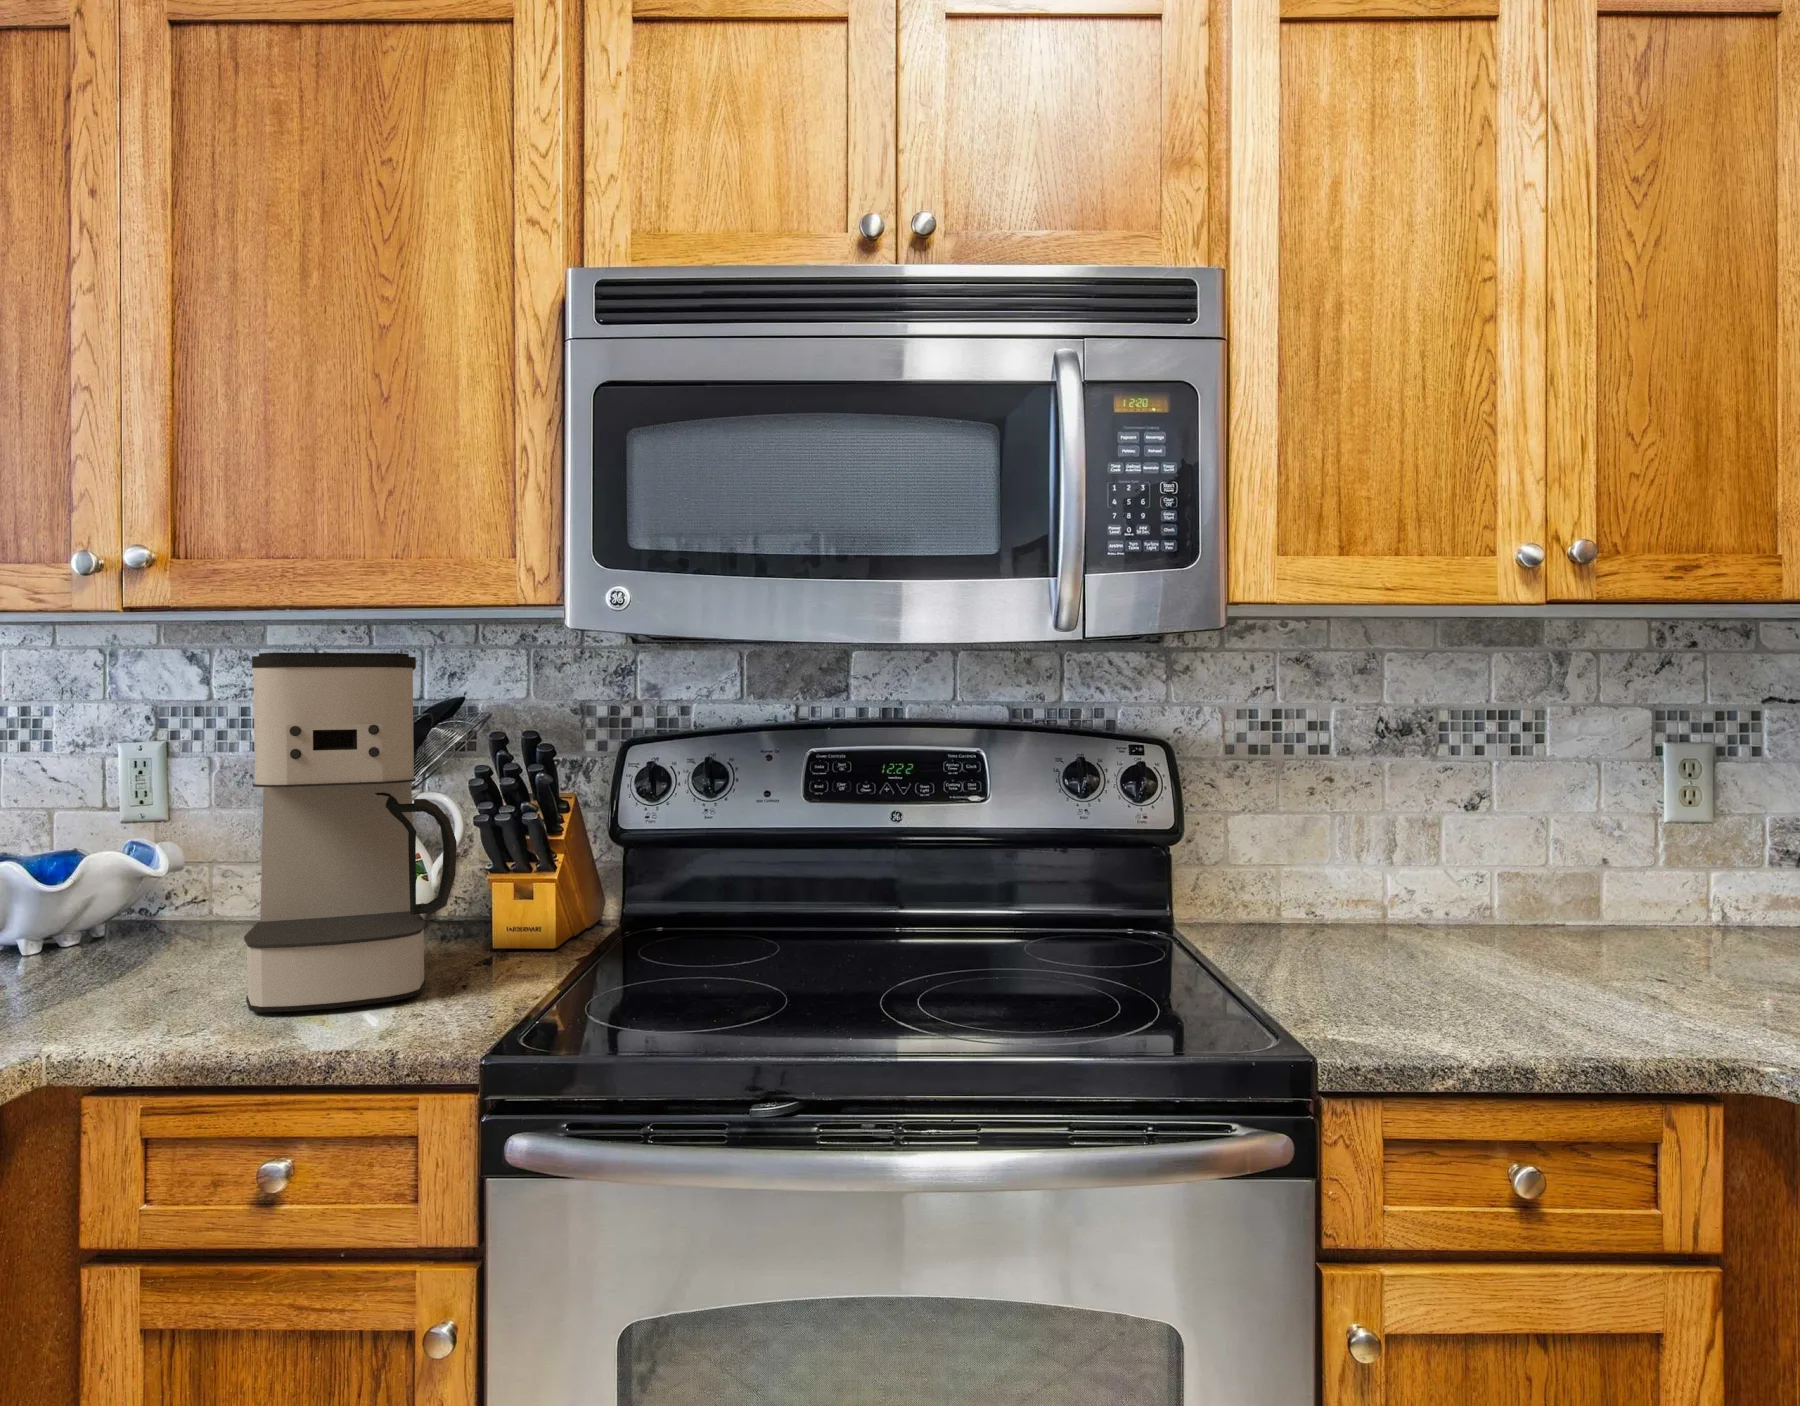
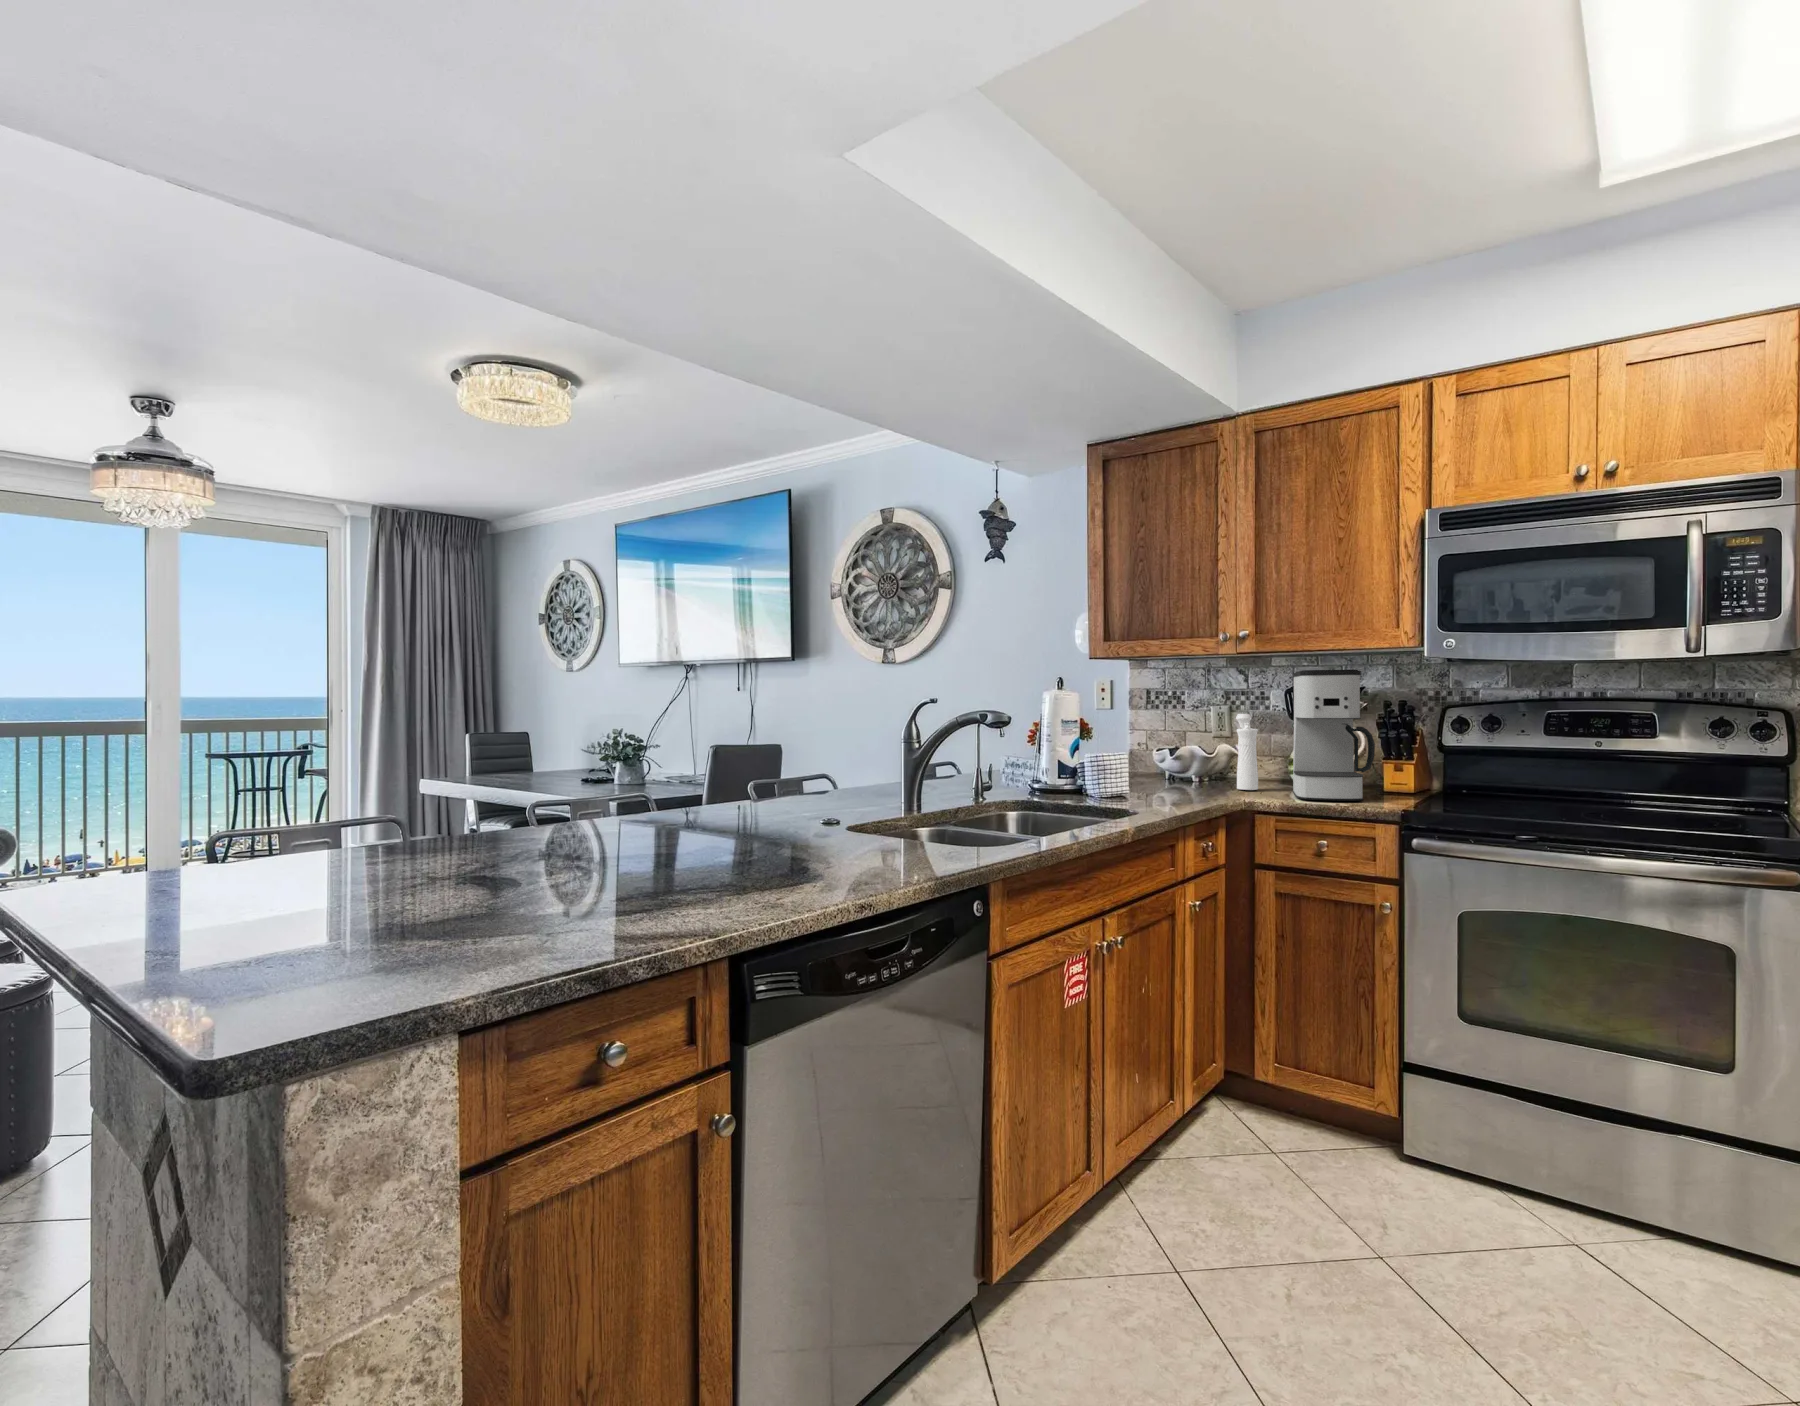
pepper mill: none [102,767,174,983] -> present [1236,714,1258,790]

